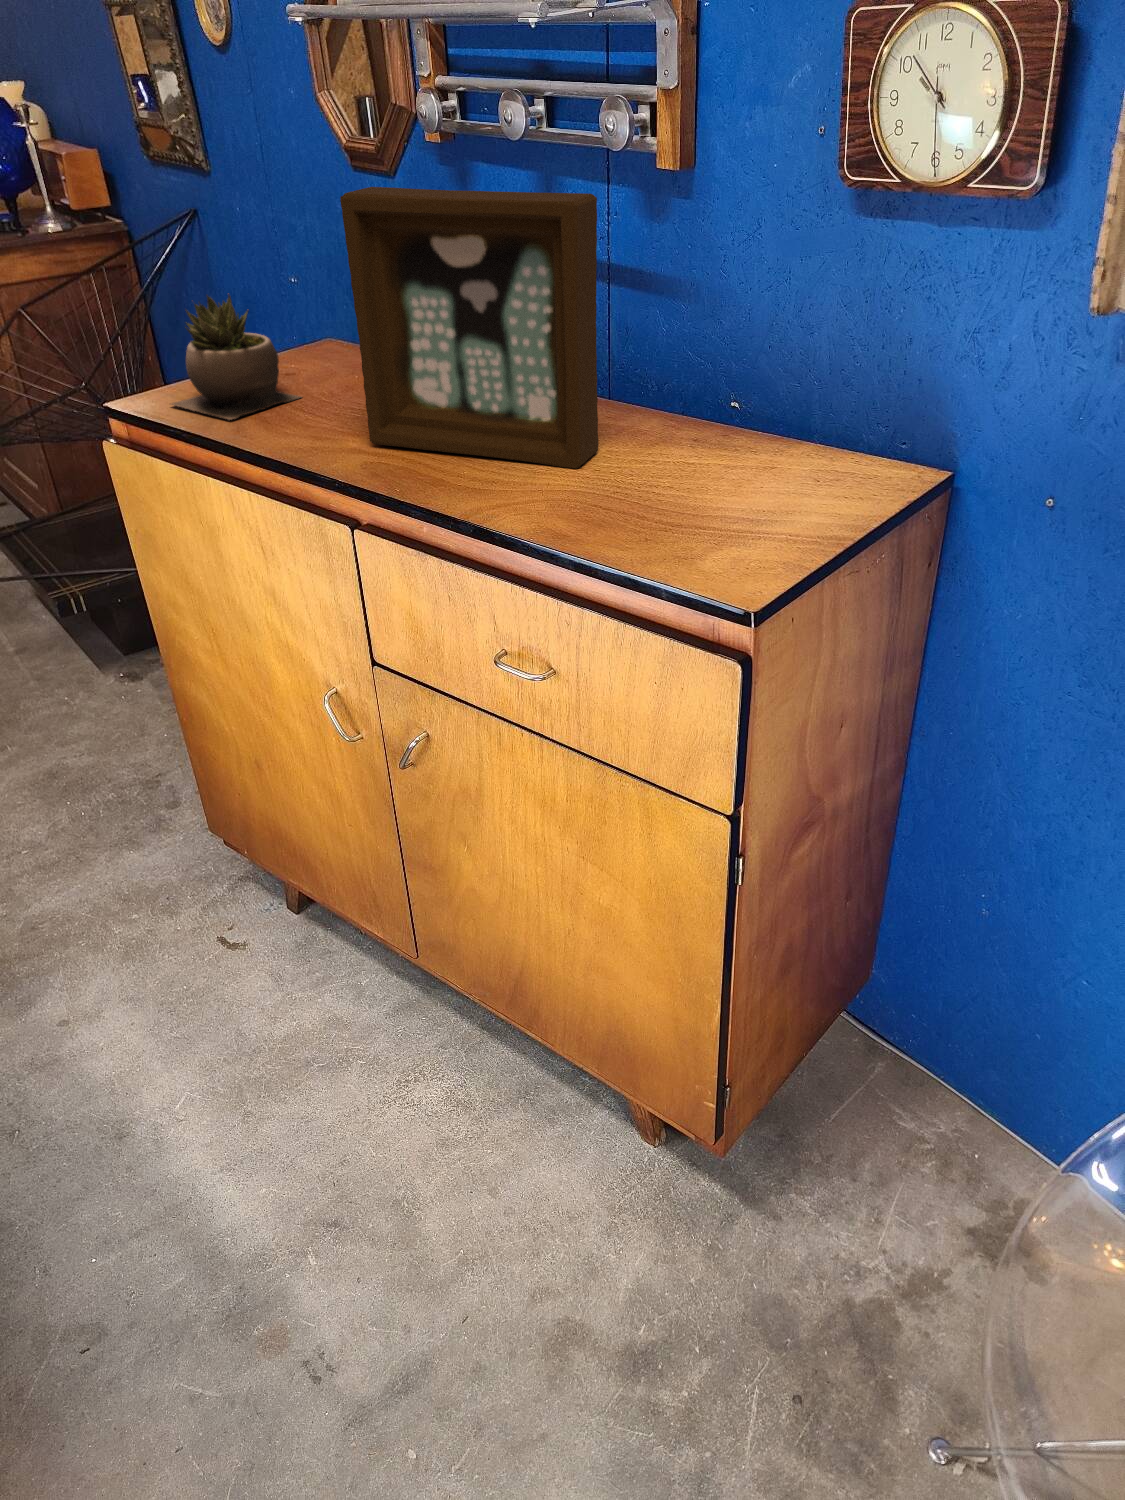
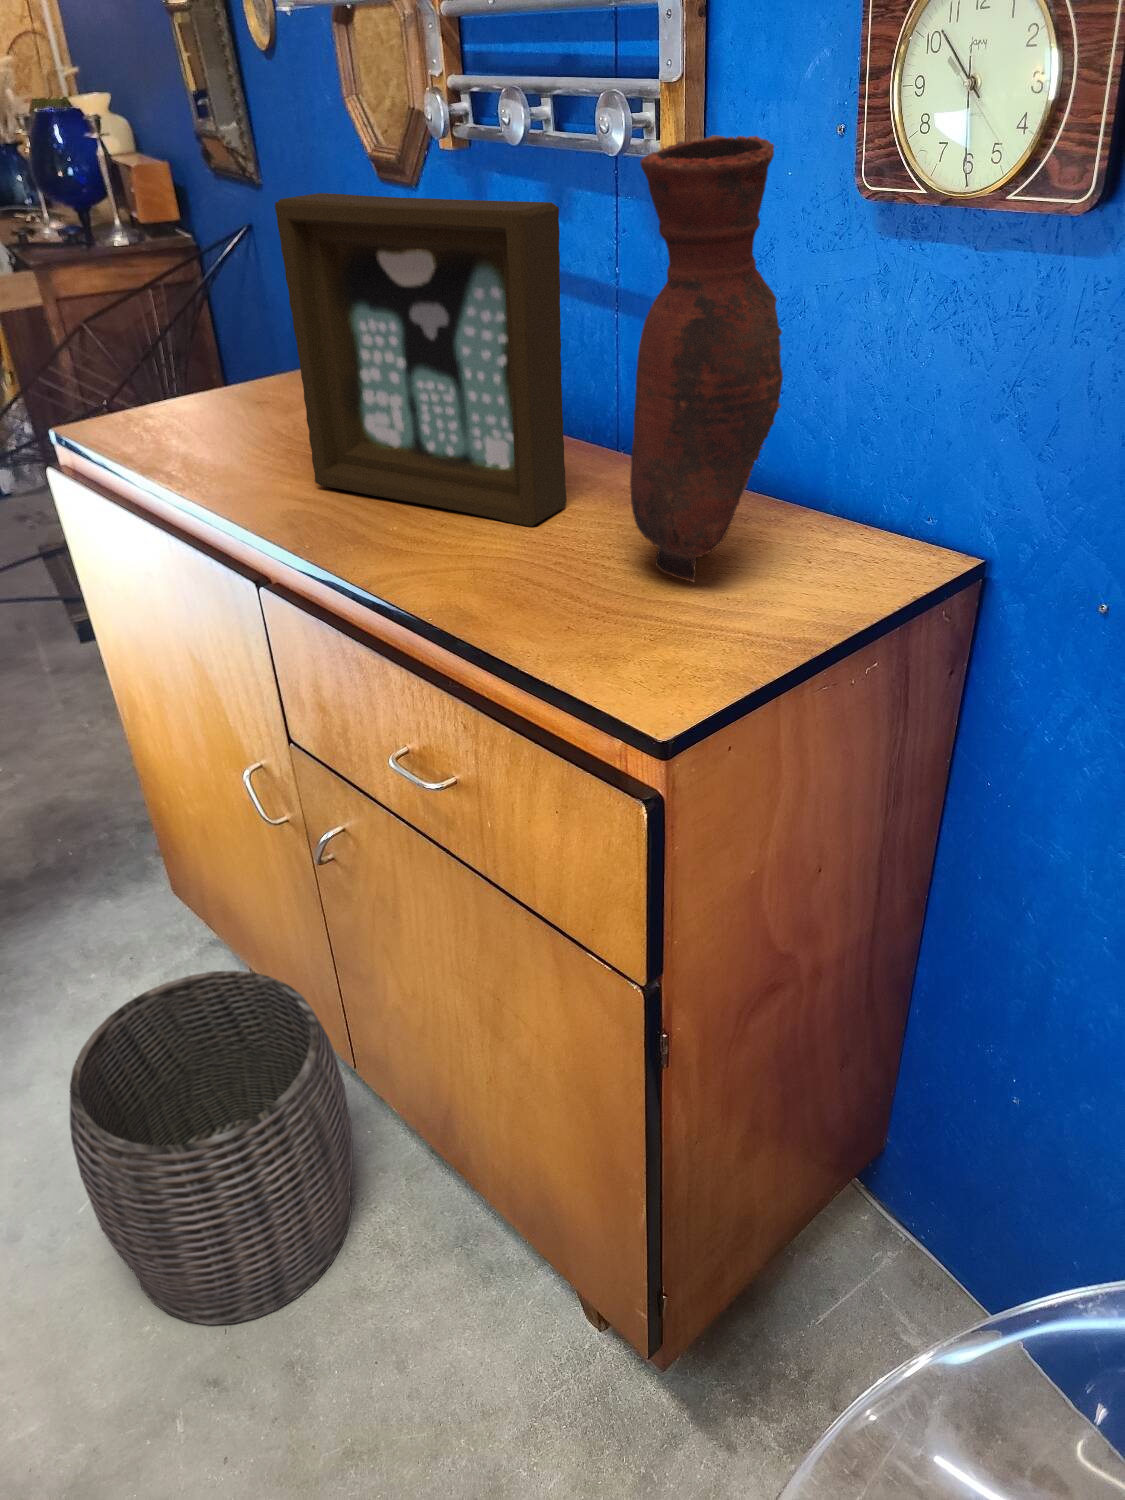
vase: none [678,140,807,504] -> present [630,135,783,582]
succulent plant: present [172,295,301,420] -> none [133,311,278,450]
woven basket: none [187,881,426,1185] -> present [70,971,353,1325]

